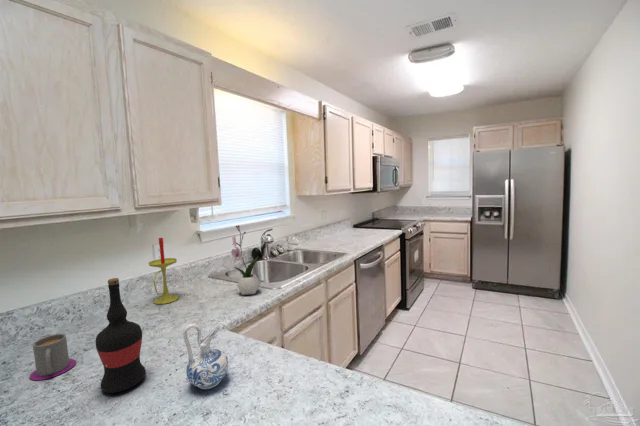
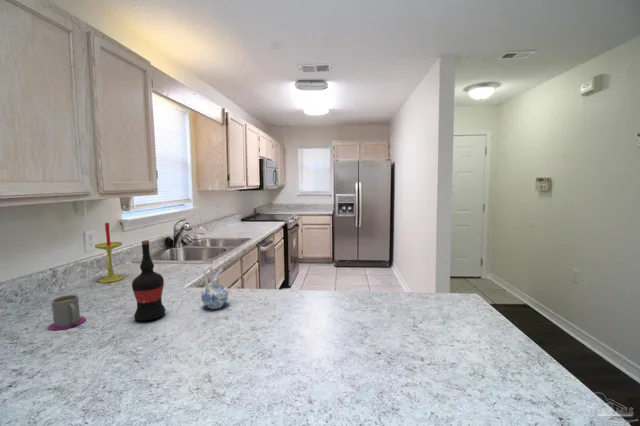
flower arrangement: present [231,225,261,295] -> none [173,212,200,269]

